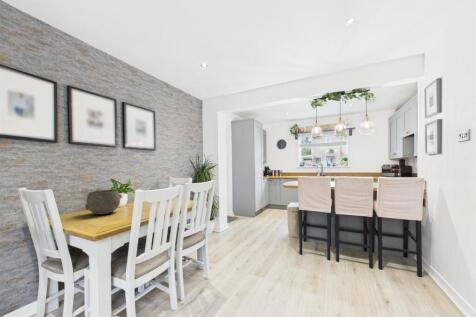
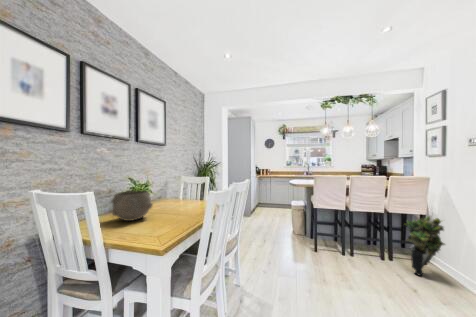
potted plant: none [389,220,435,286] -> present [405,216,445,276]

